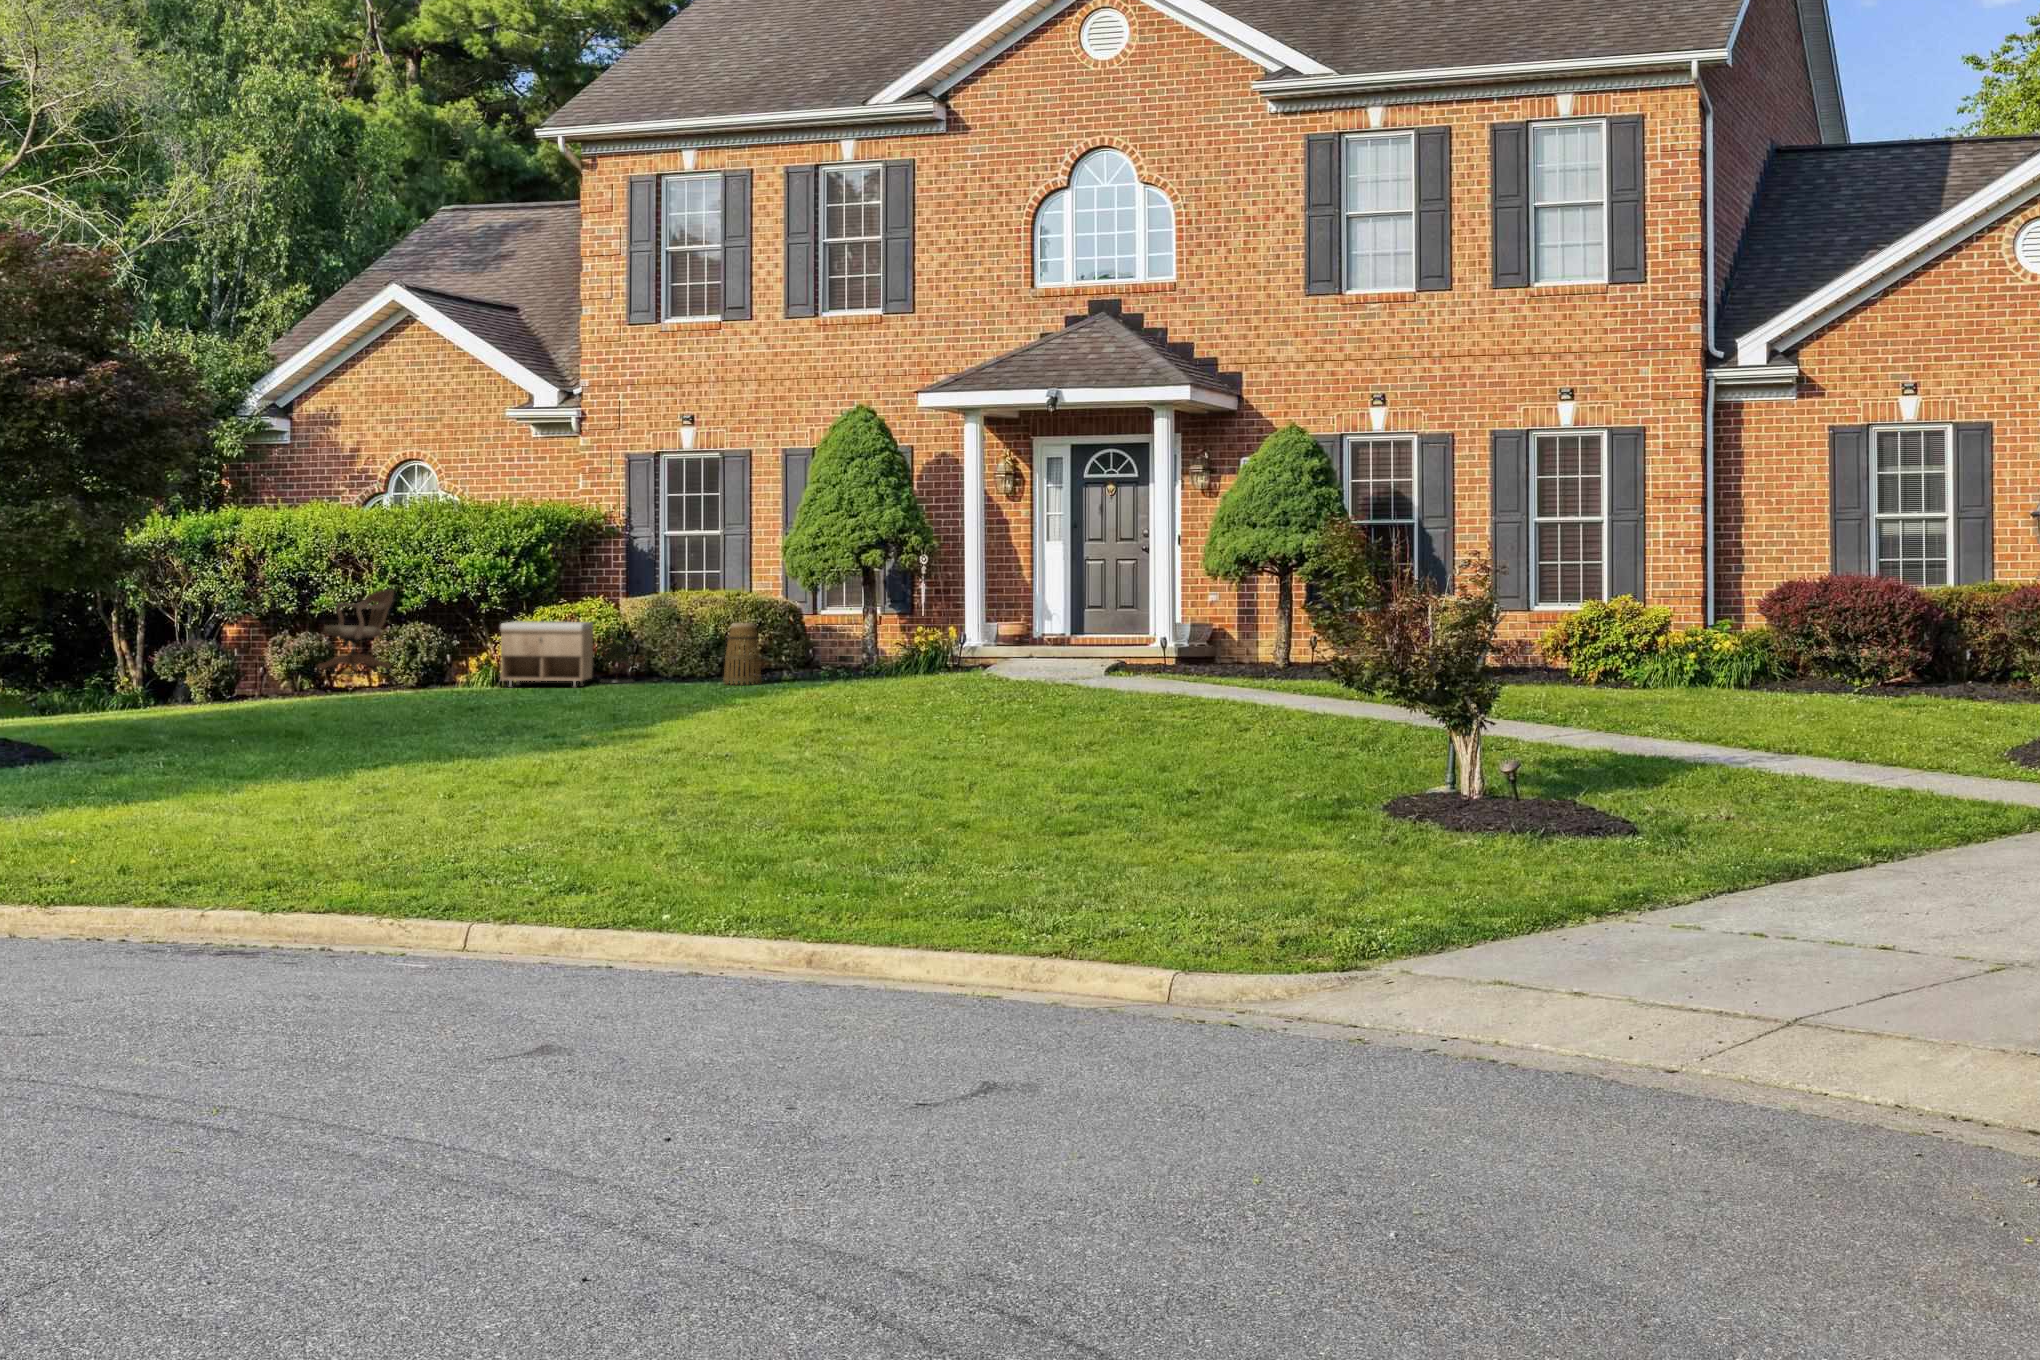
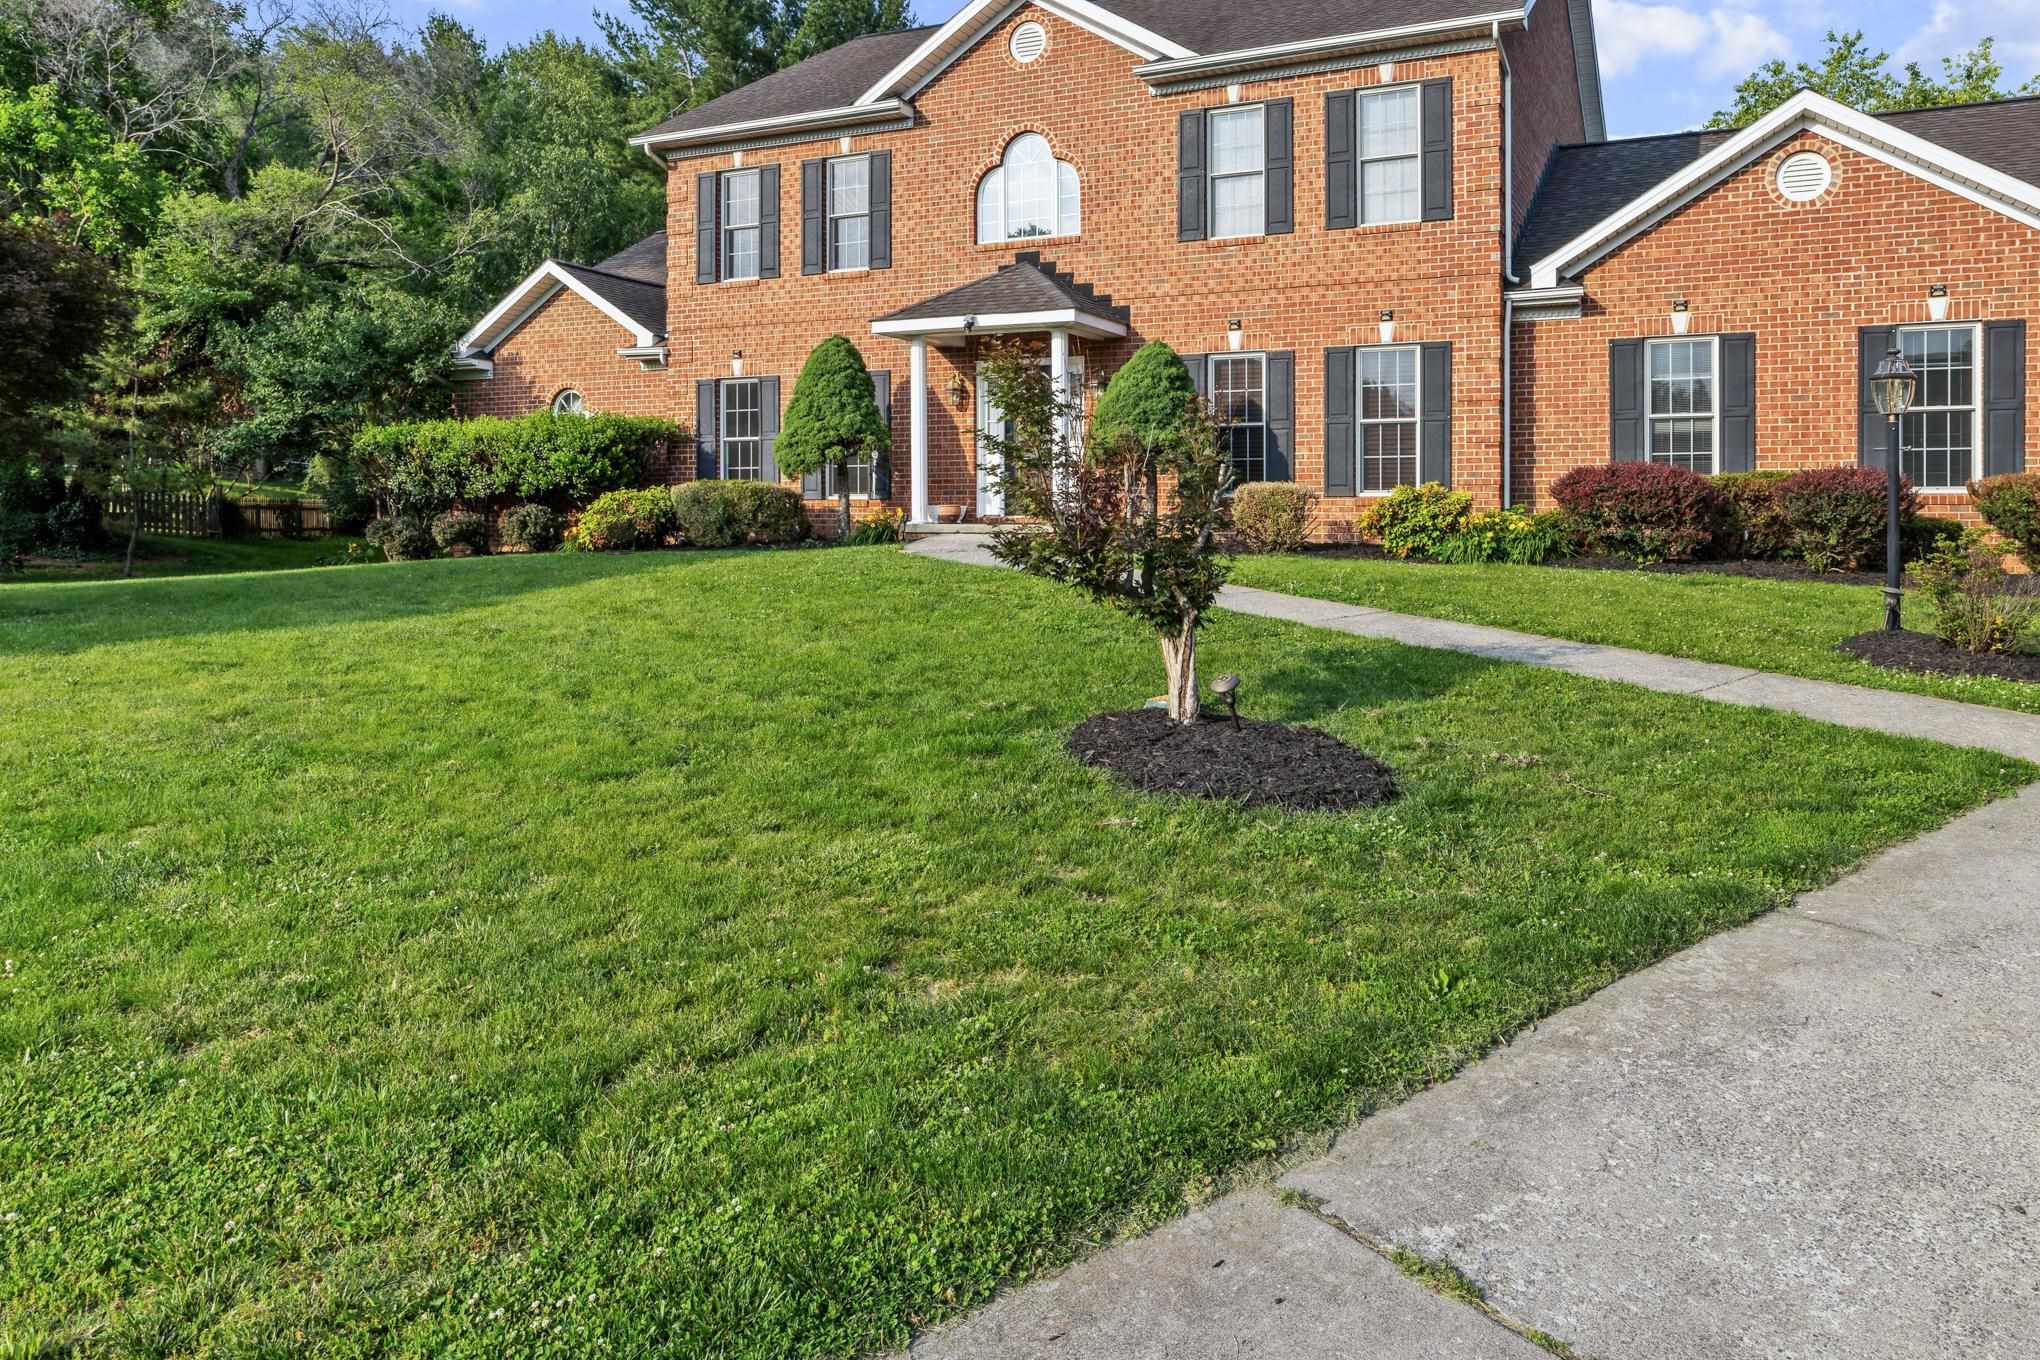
chair: present [316,589,394,676] -> none [420,479,488,547]
storage bench: present [500,621,593,687] -> none [511,505,596,560]
basket: present [723,622,762,684] -> none [695,506,728,557]

